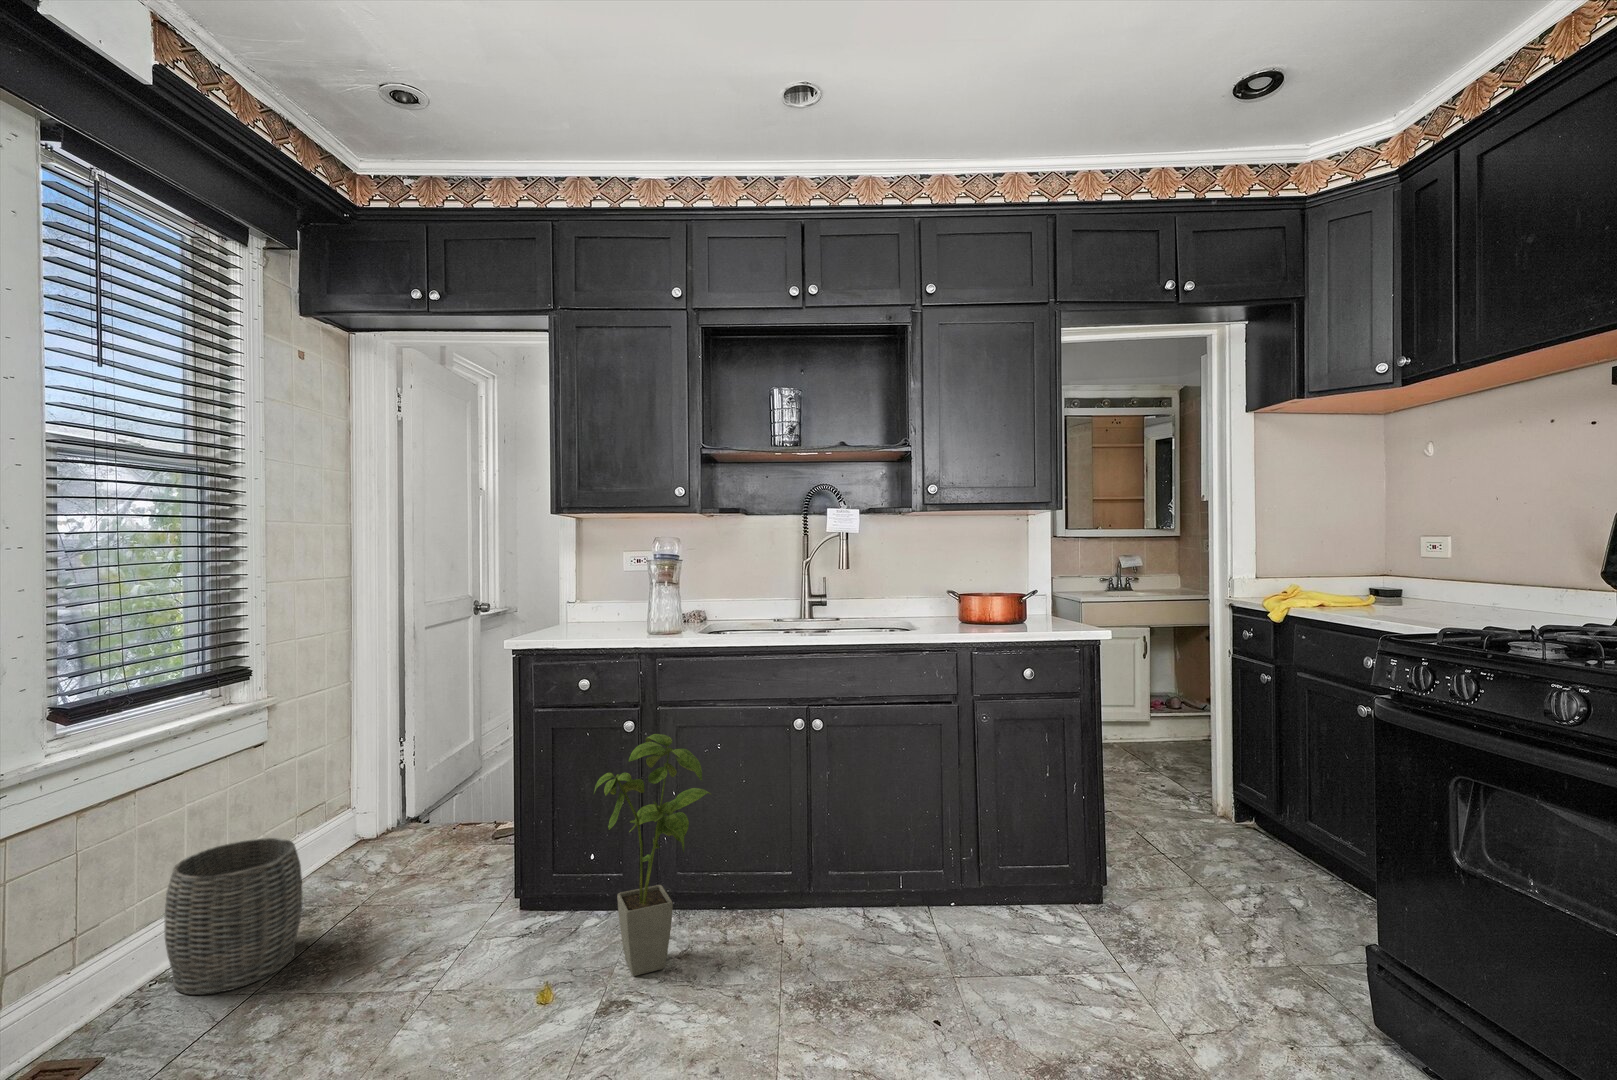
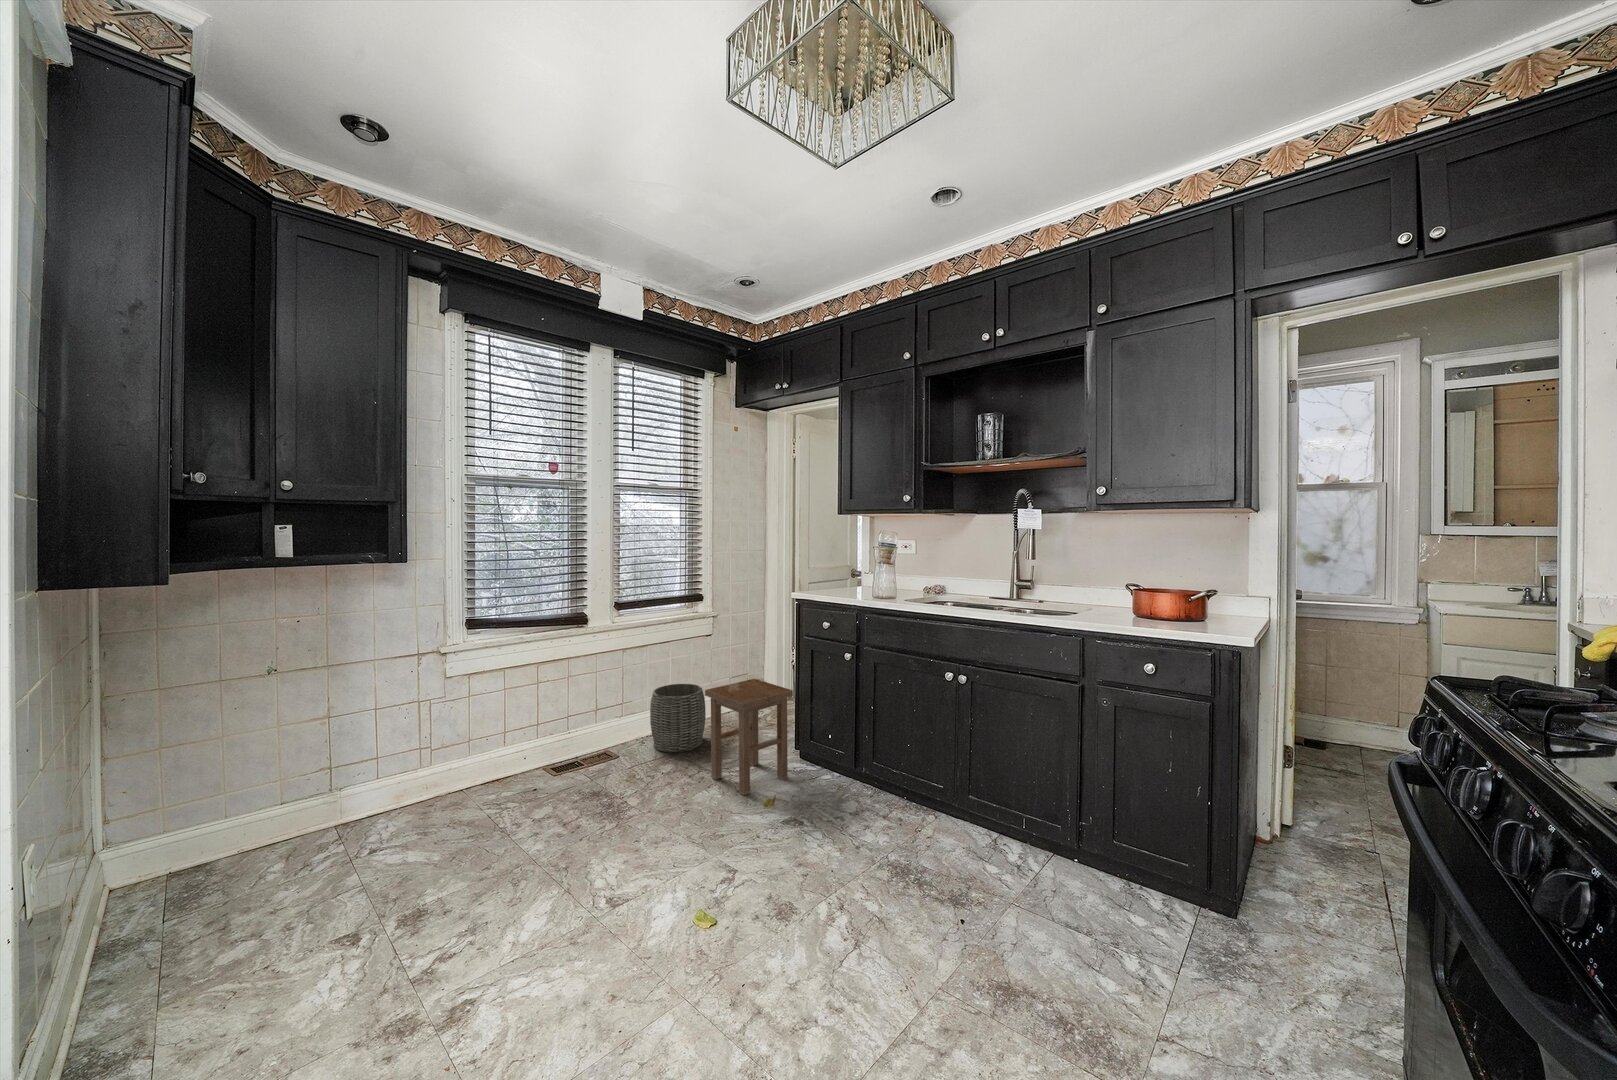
house plant: present [594,734,712,976] -> none [802,664,882,815]
stool: none [373,794,538,1001] -> present [705,679,793,795]

